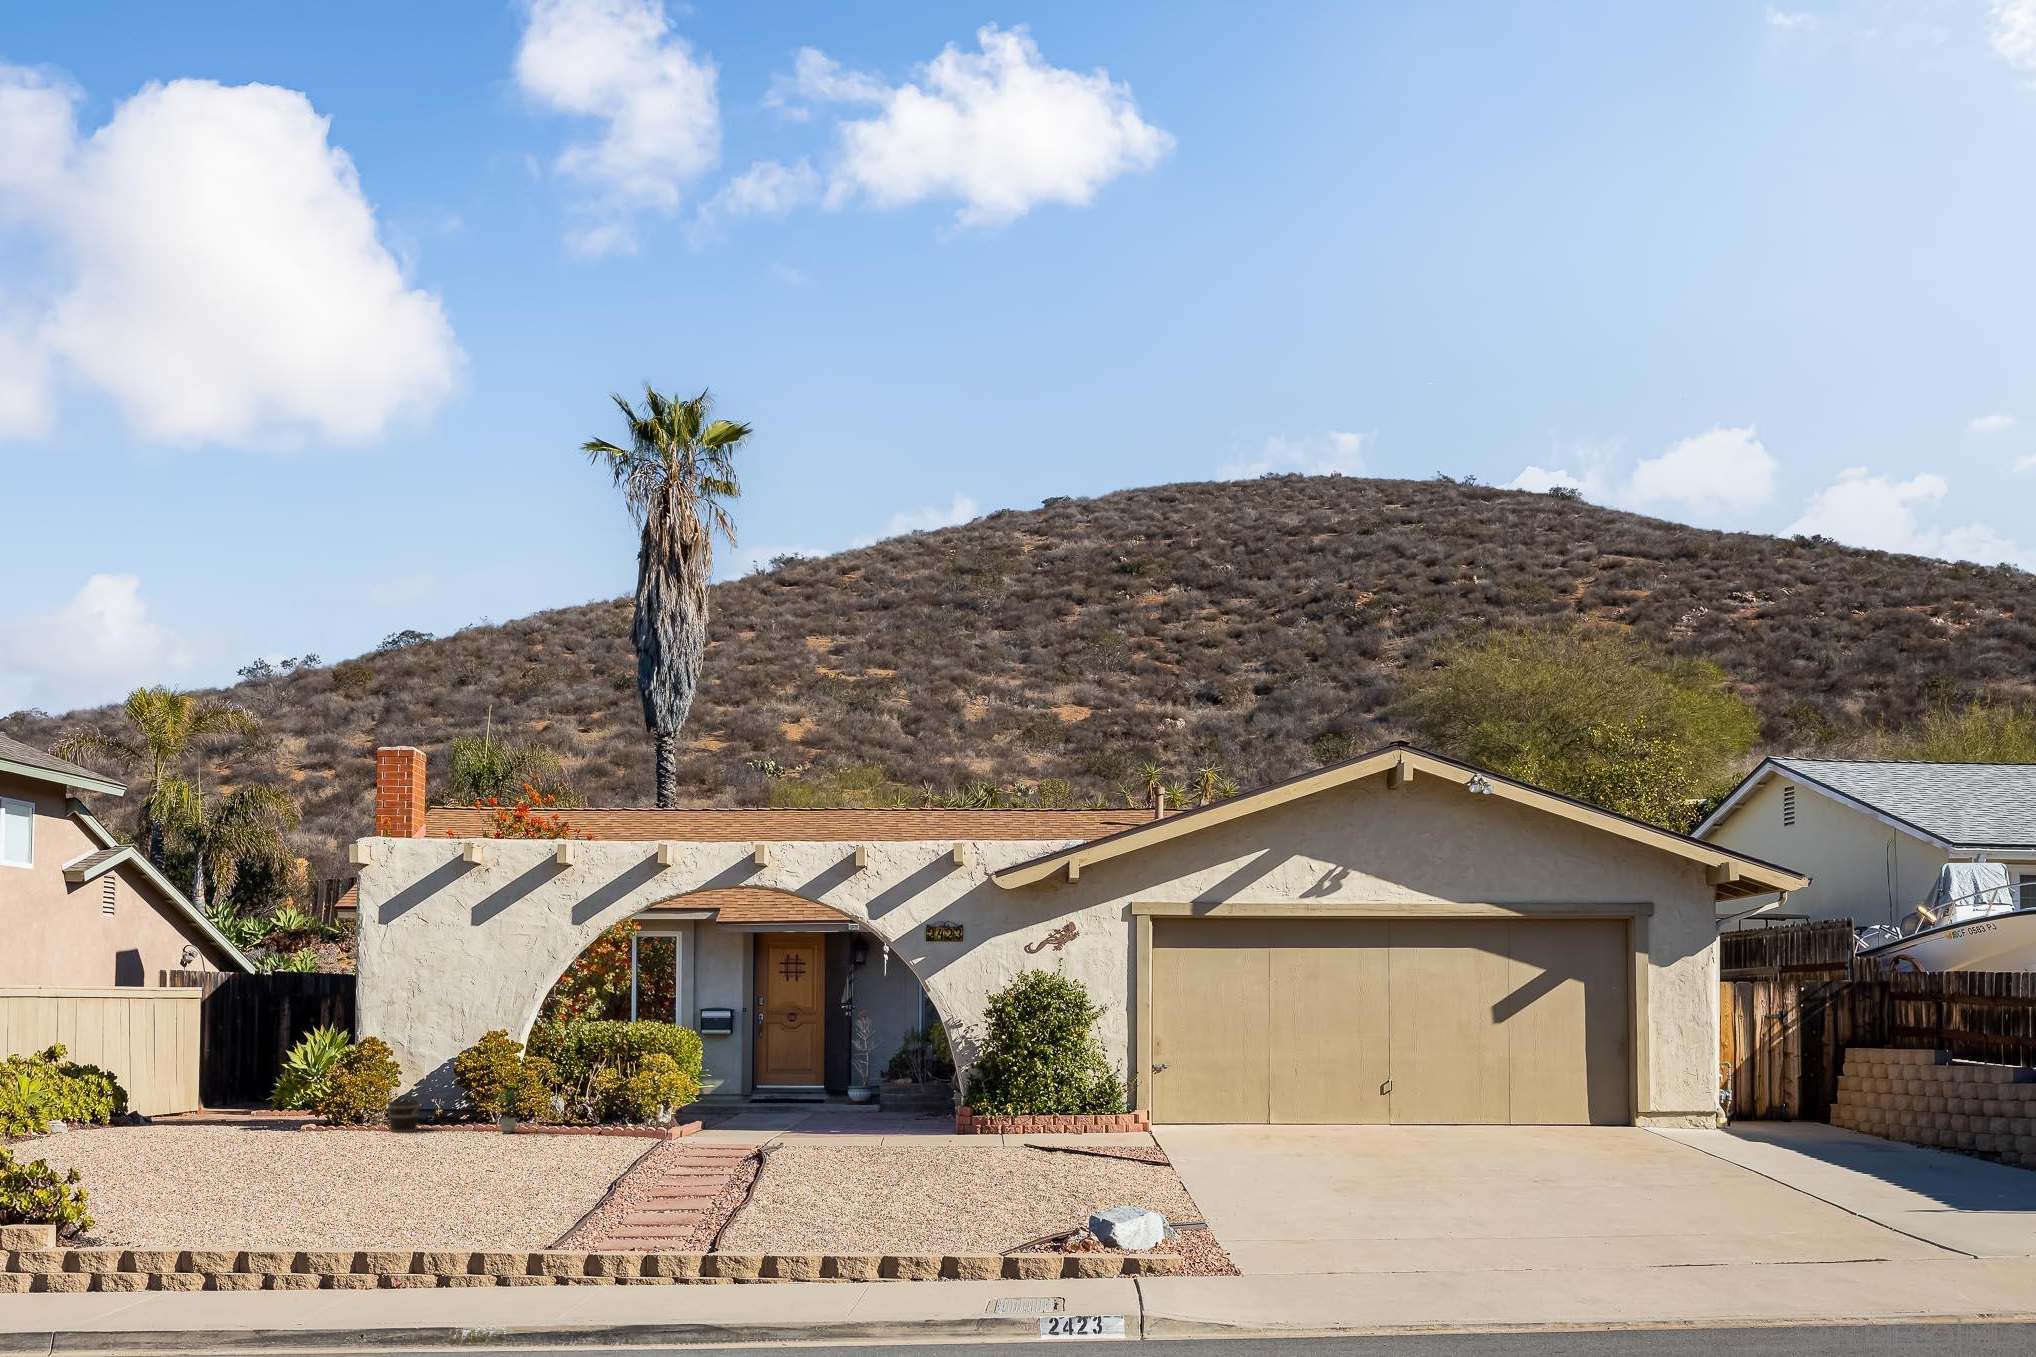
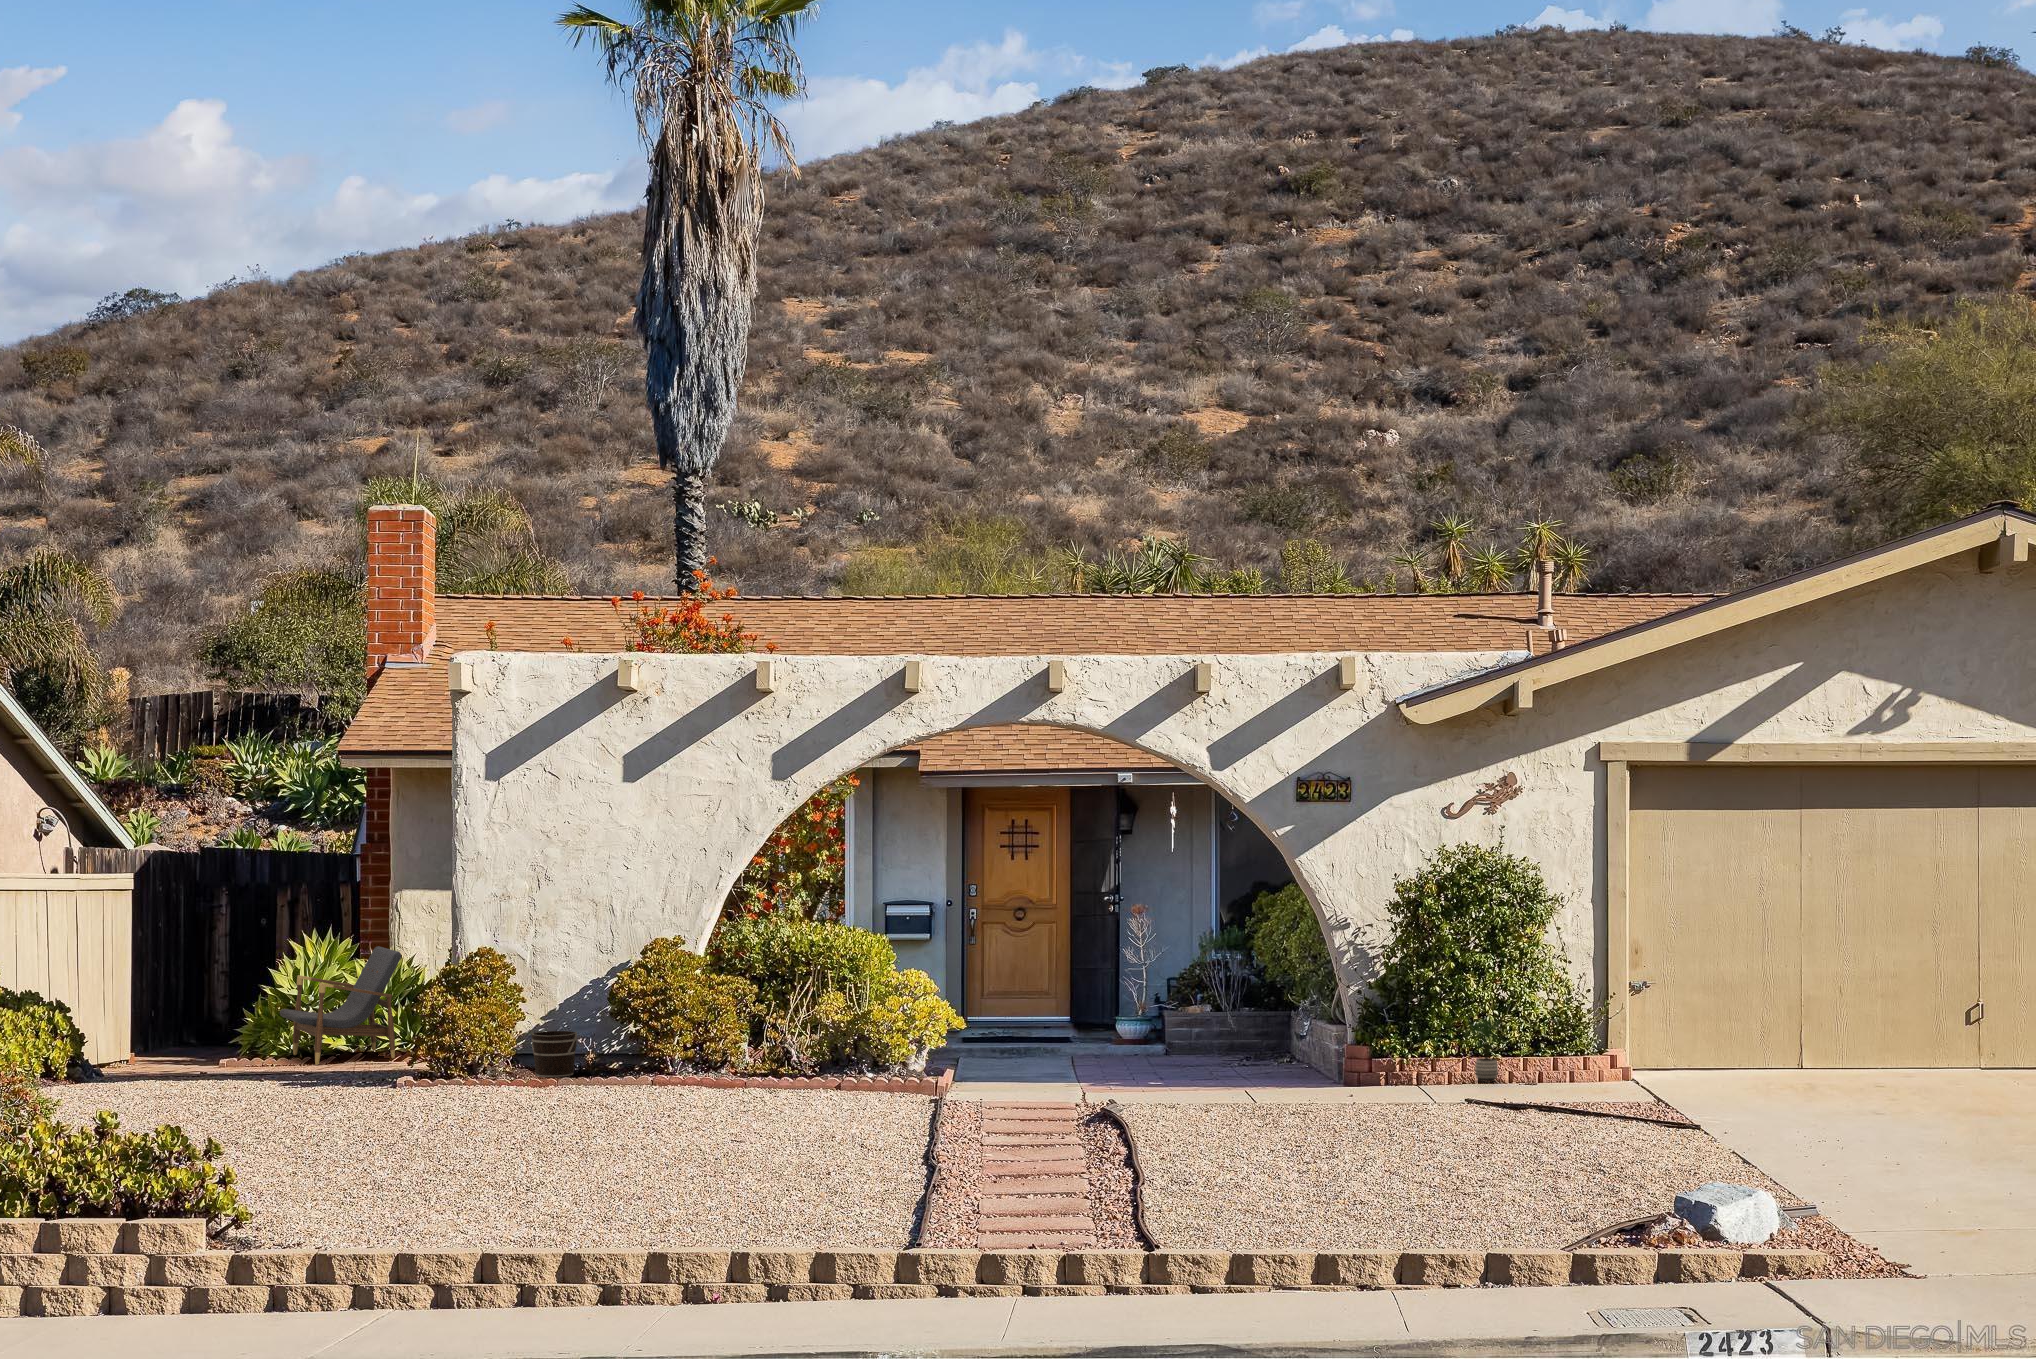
lounge chair: none [222,1040,308,1123] -> present [280,946,401,1065]
potted plant: present [496,1090,522,1134] -> present [1465,1019,1499,1083]

